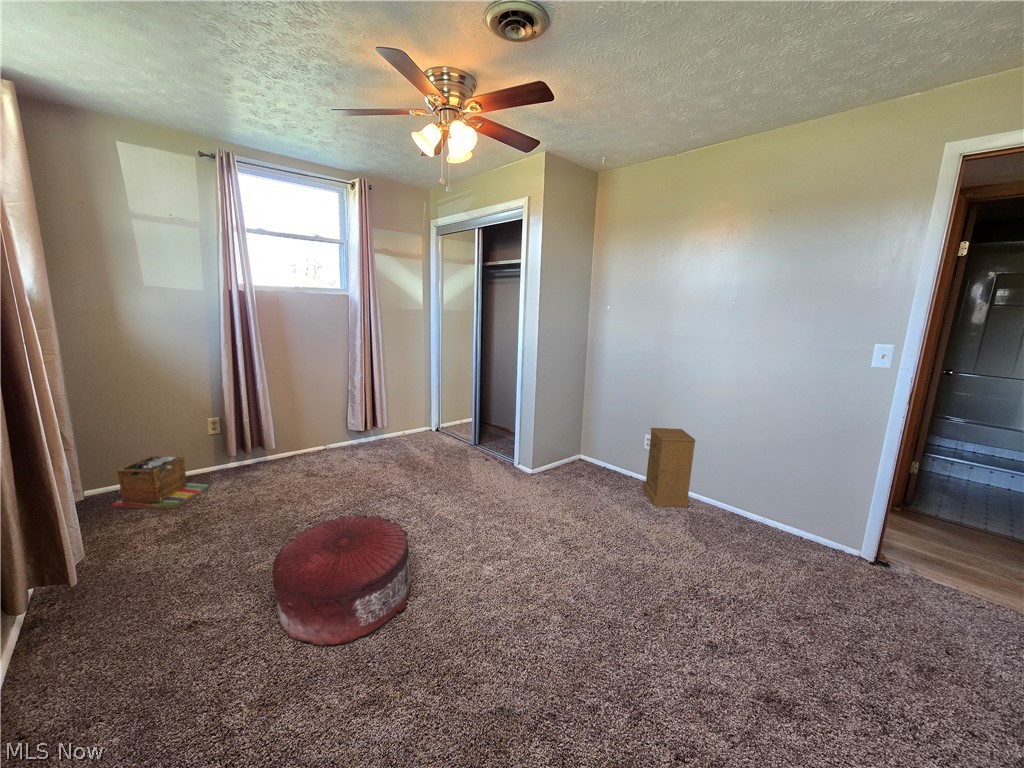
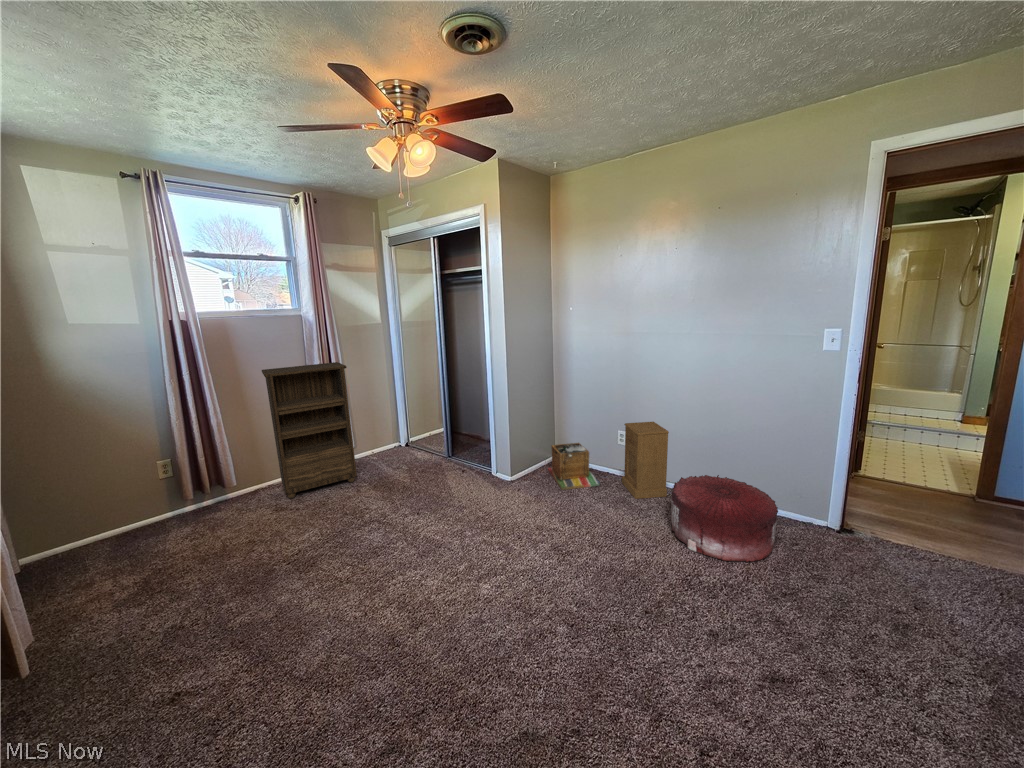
bookshelf: none [305,342,383,466] -> present [262,362,357,498]
laundry basket: present [112,456,209,509] -> present [548,443,600,490]
pouf: present [272,515,411,646] -> present [671,475,778,562]

